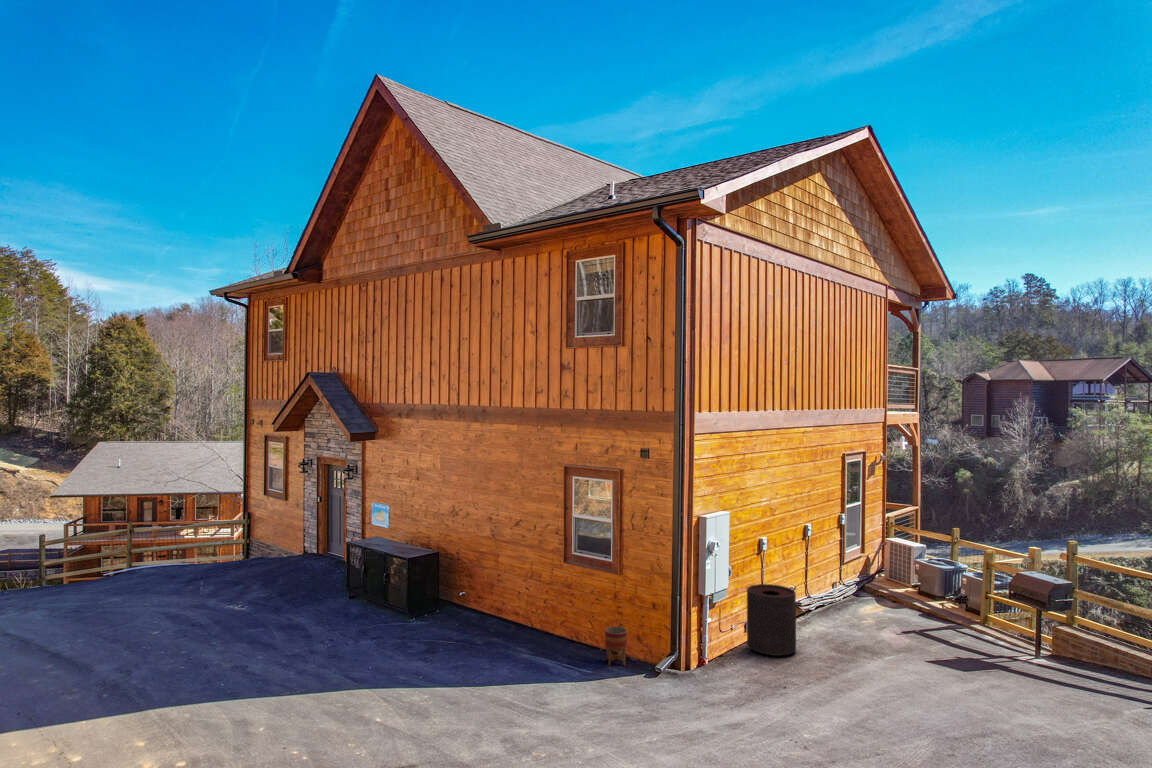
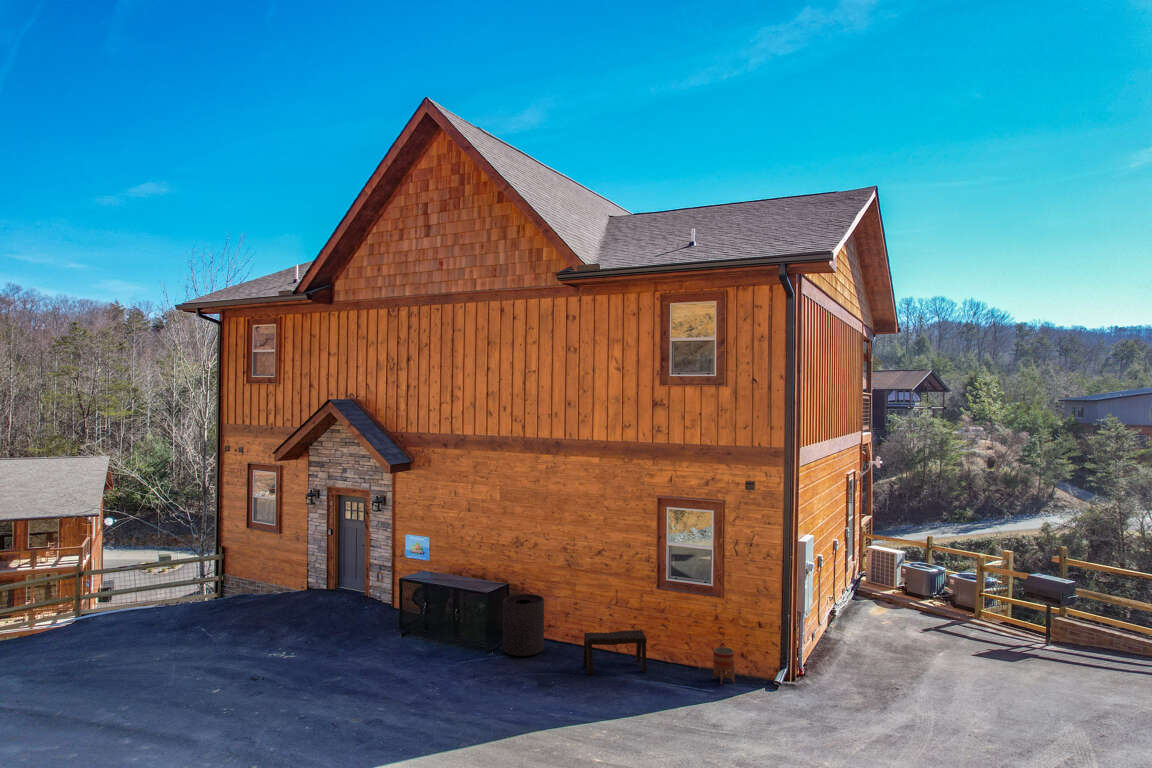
trash can: present [747,584,796,656] -> present [503,594,544,656]
bench: none [483,602,550,647] -> present [583,630,647,675]

